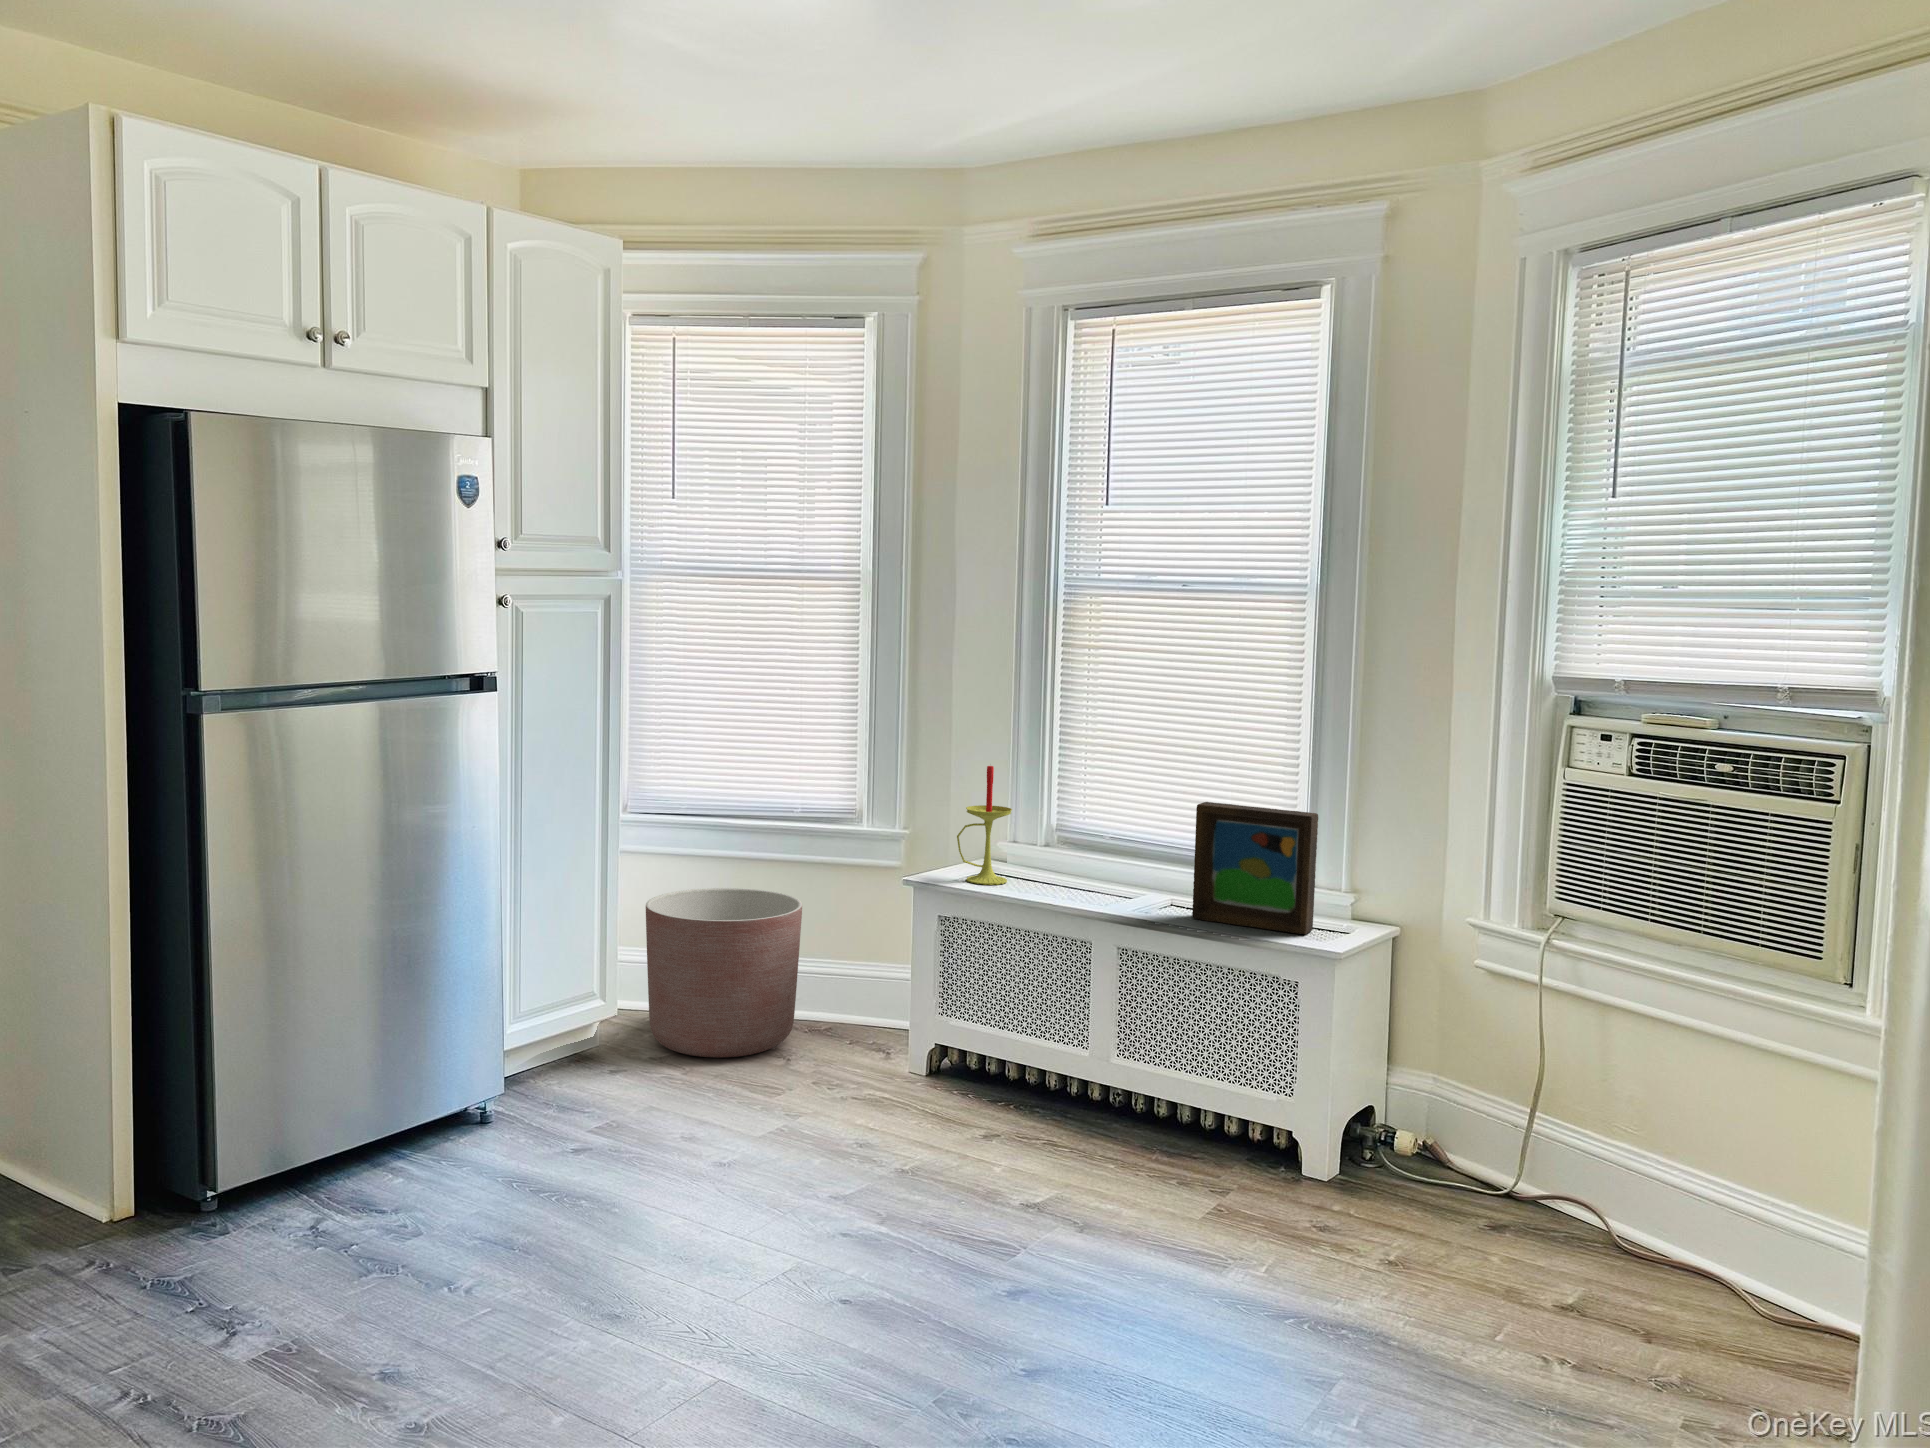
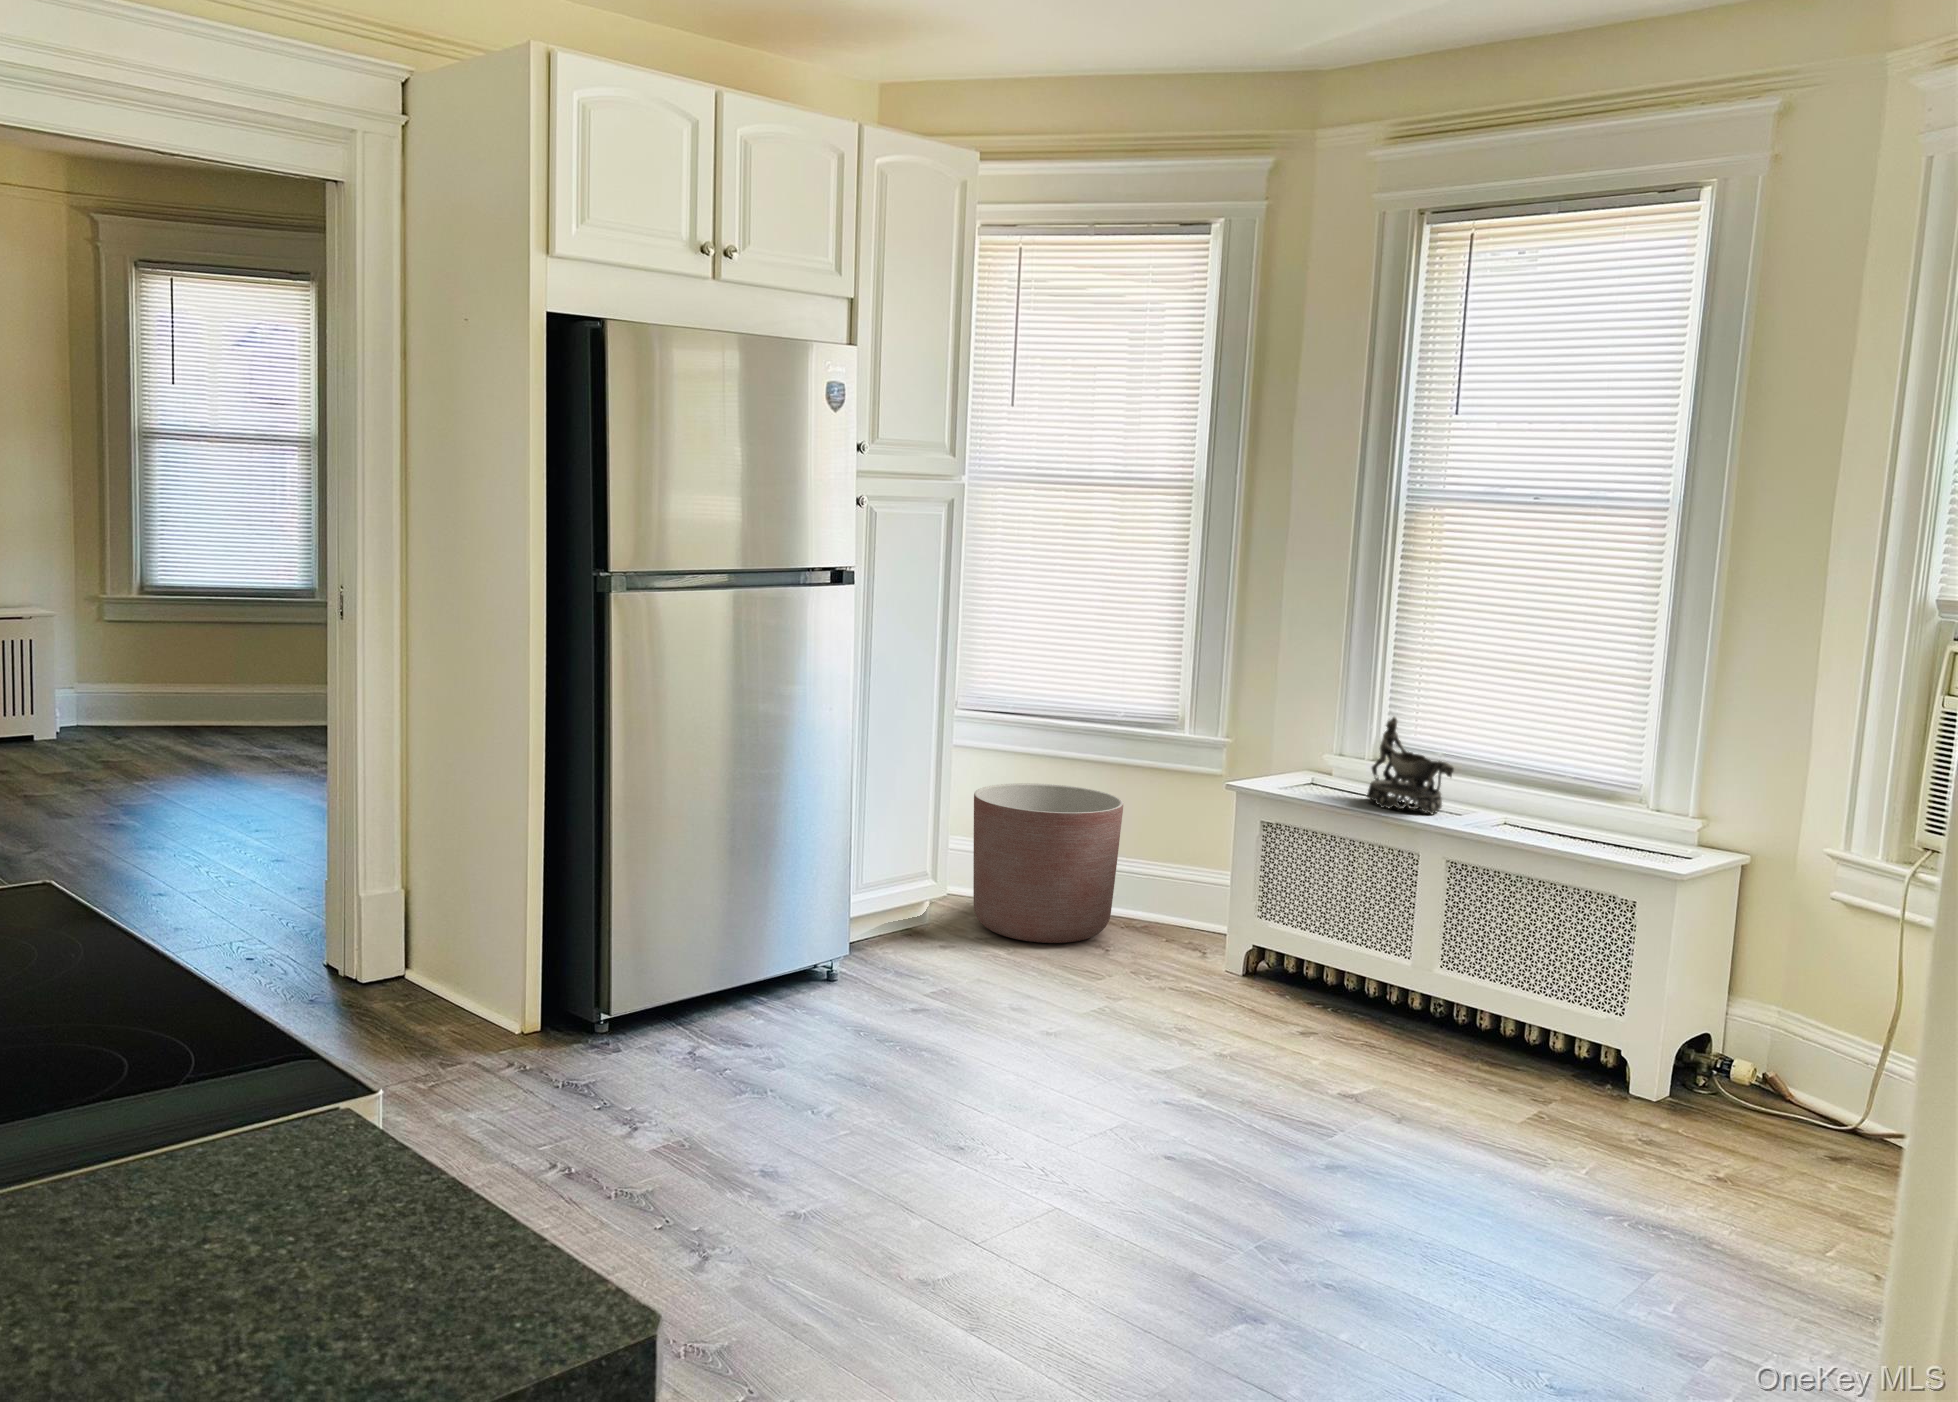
candle: present [957,766,1012,885] -> none [1282,672,1340,792]
picture frame: present [1192,802,1318,934] -> none [1526,718,1668,856]
decorative bowl: none [1041,805,1122,903] -> present [1367,717,1454,814]

